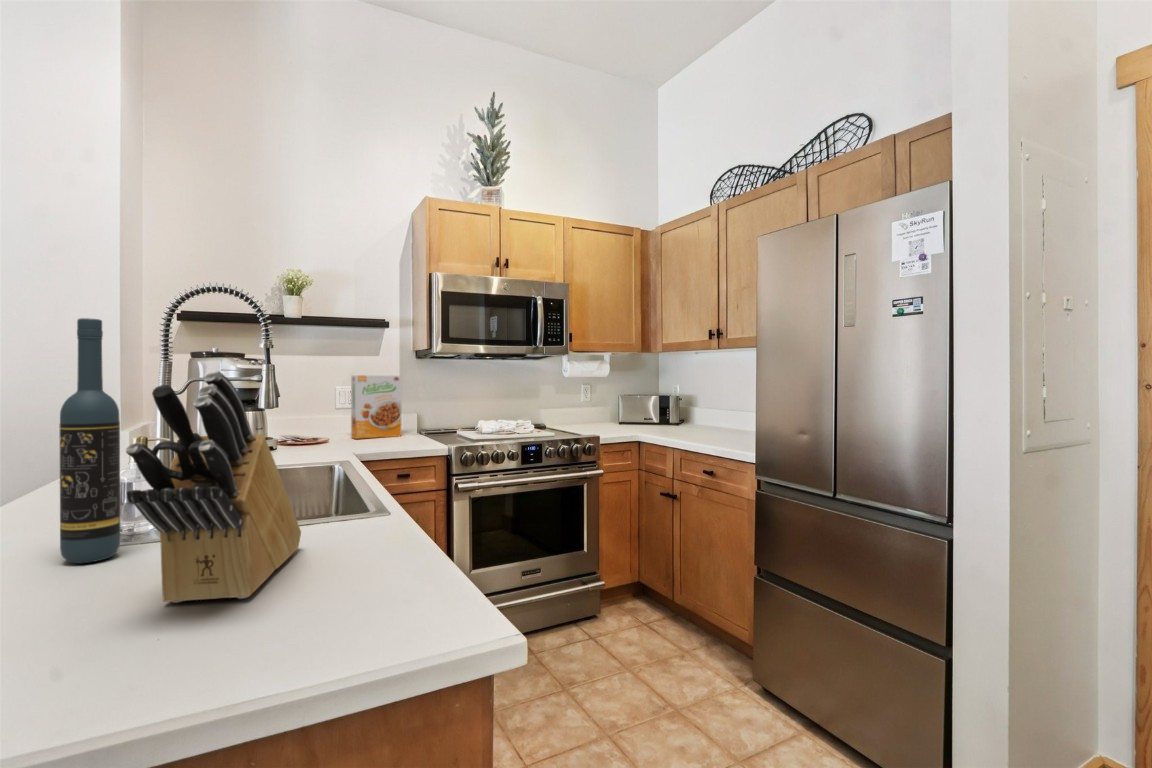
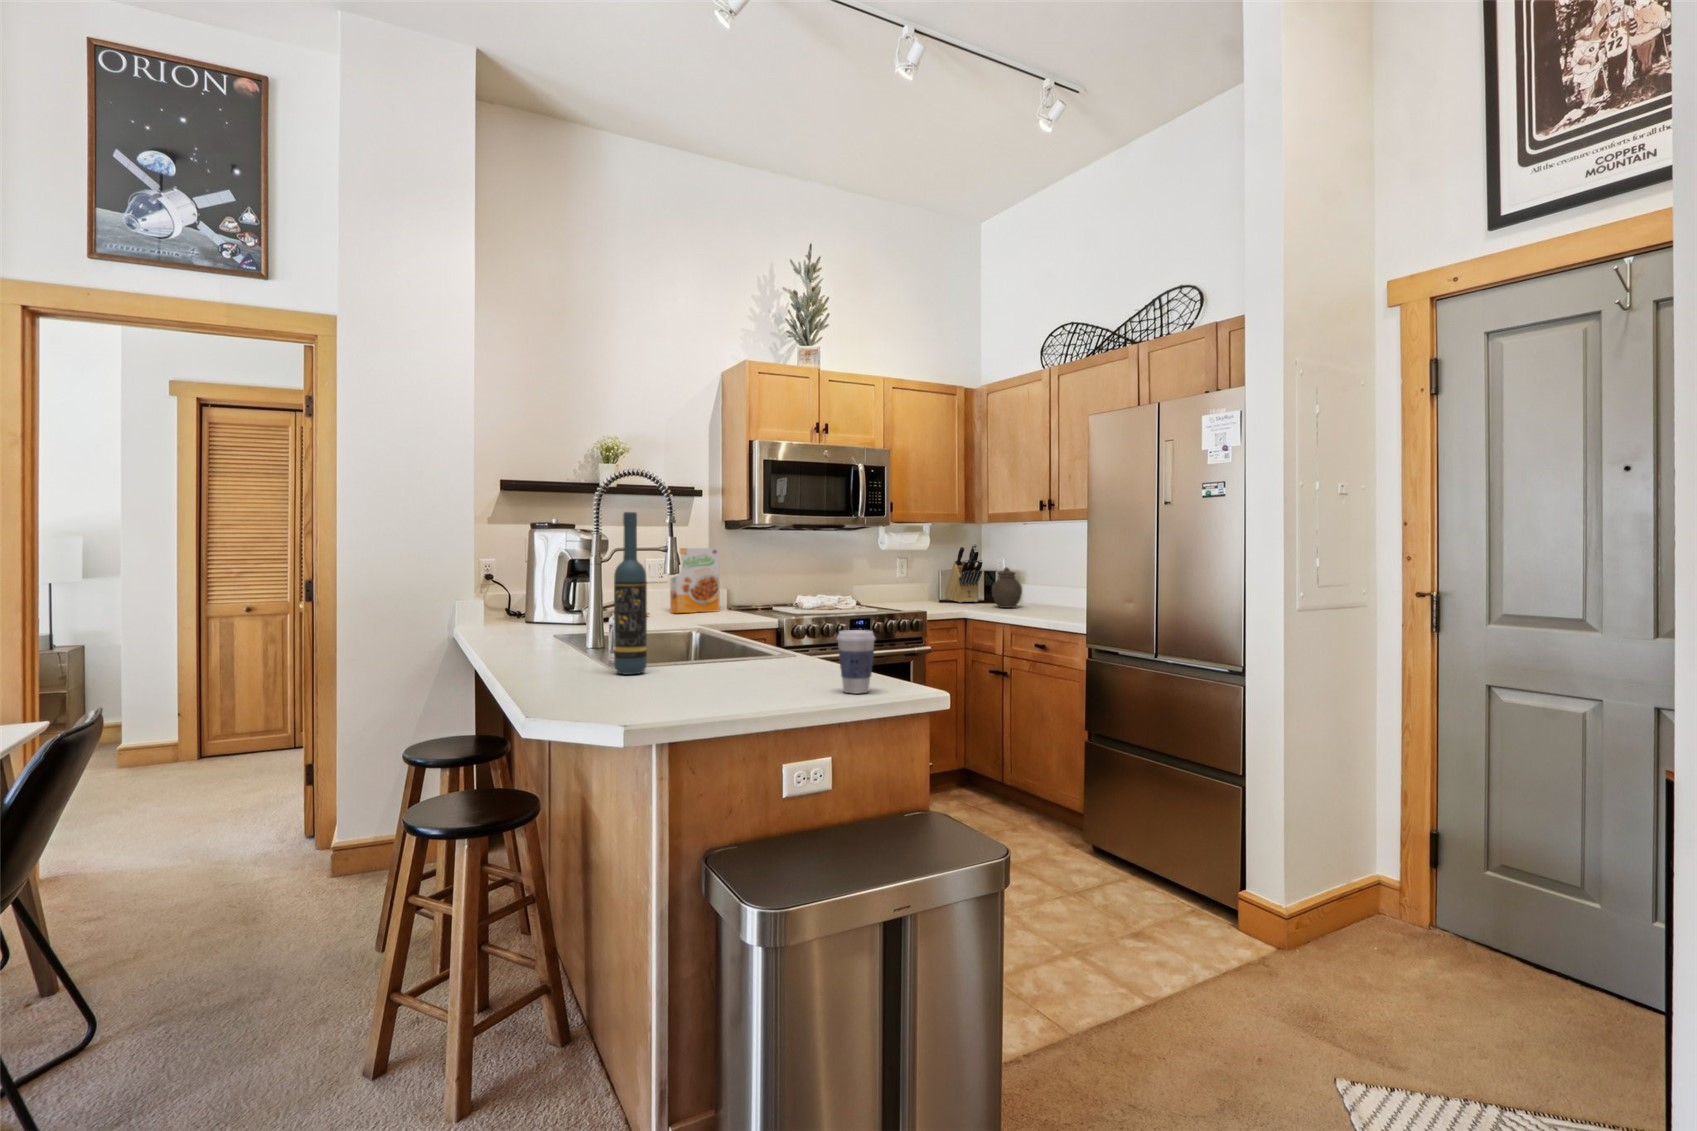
knife block: present [126,371,301,603] -> present [945,544,982,602]
jar: none [664,393,693,432] -> present [992,568,1022,608]
coffee cup: none [335,511,408,632] -> present [837,630,875,693]

